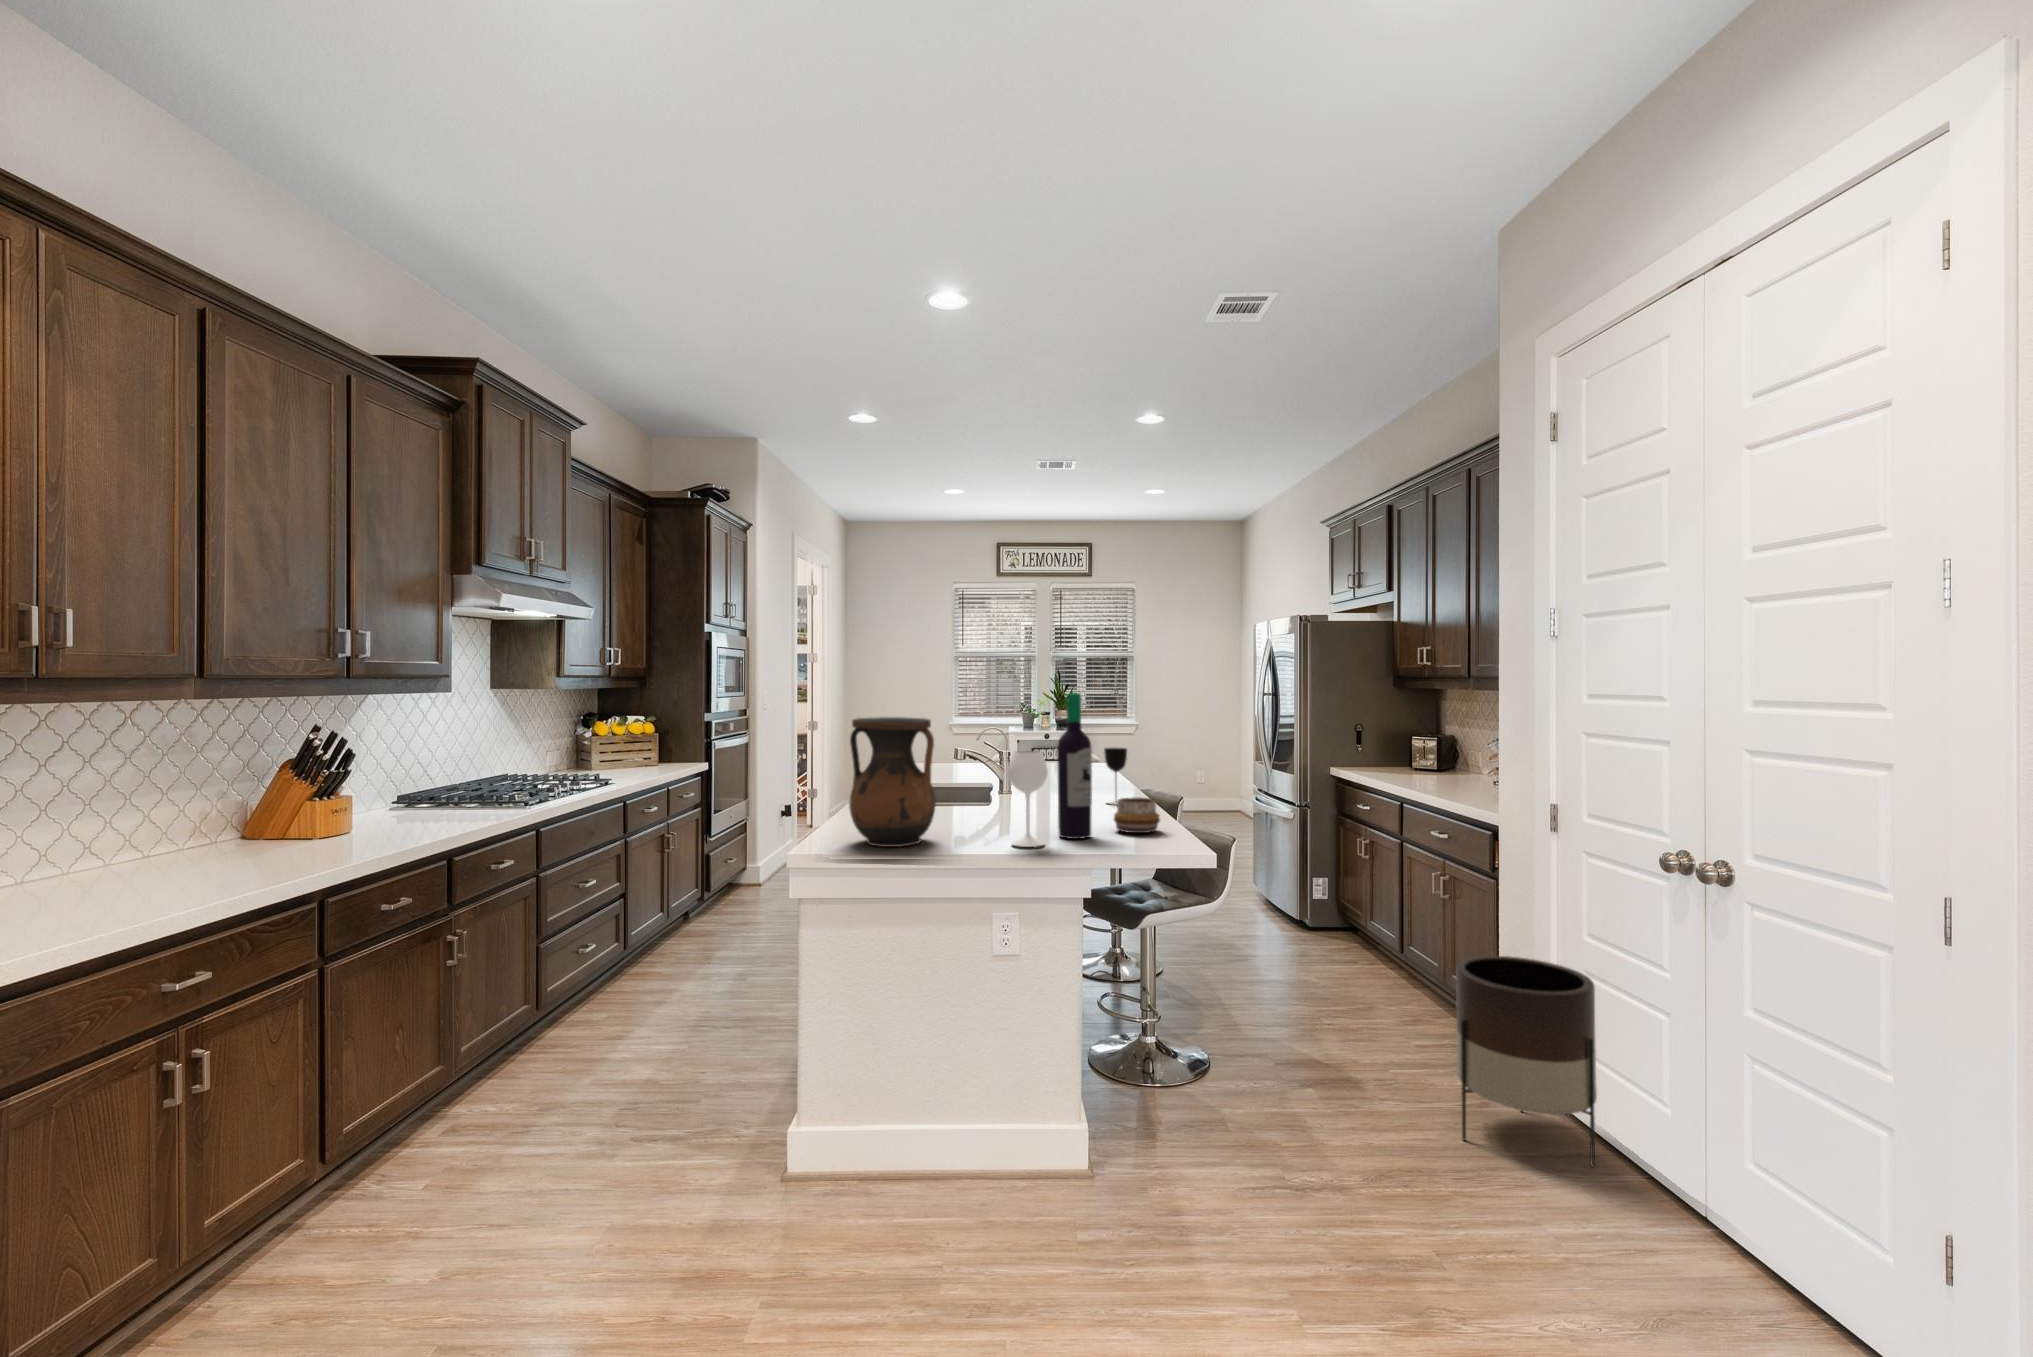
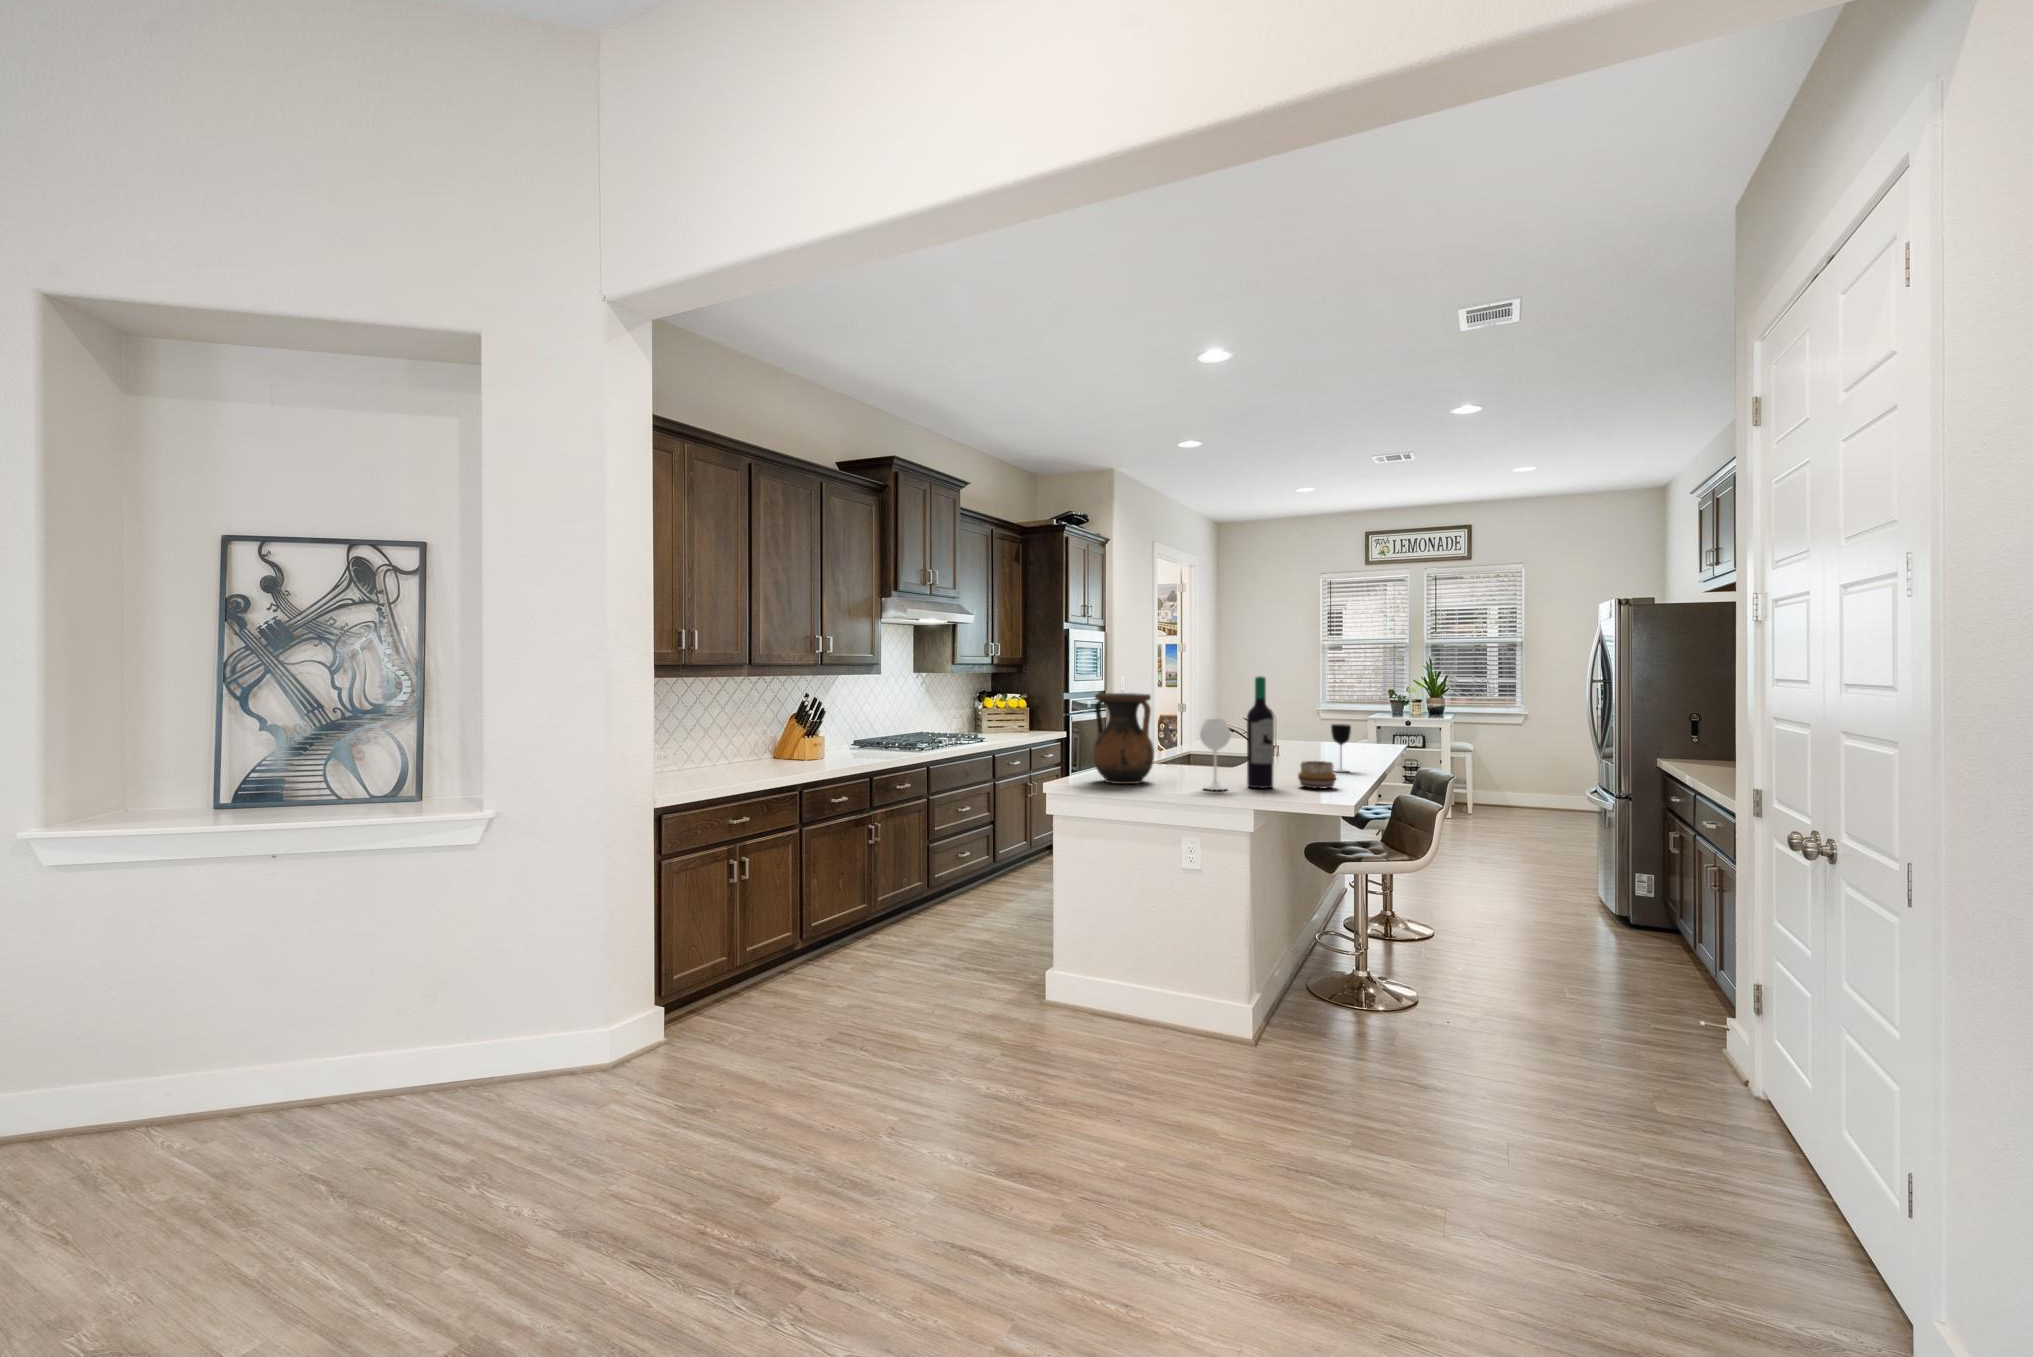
planter: present [1456,956,1597,1167] -> none [1603,923,1744,1117]

